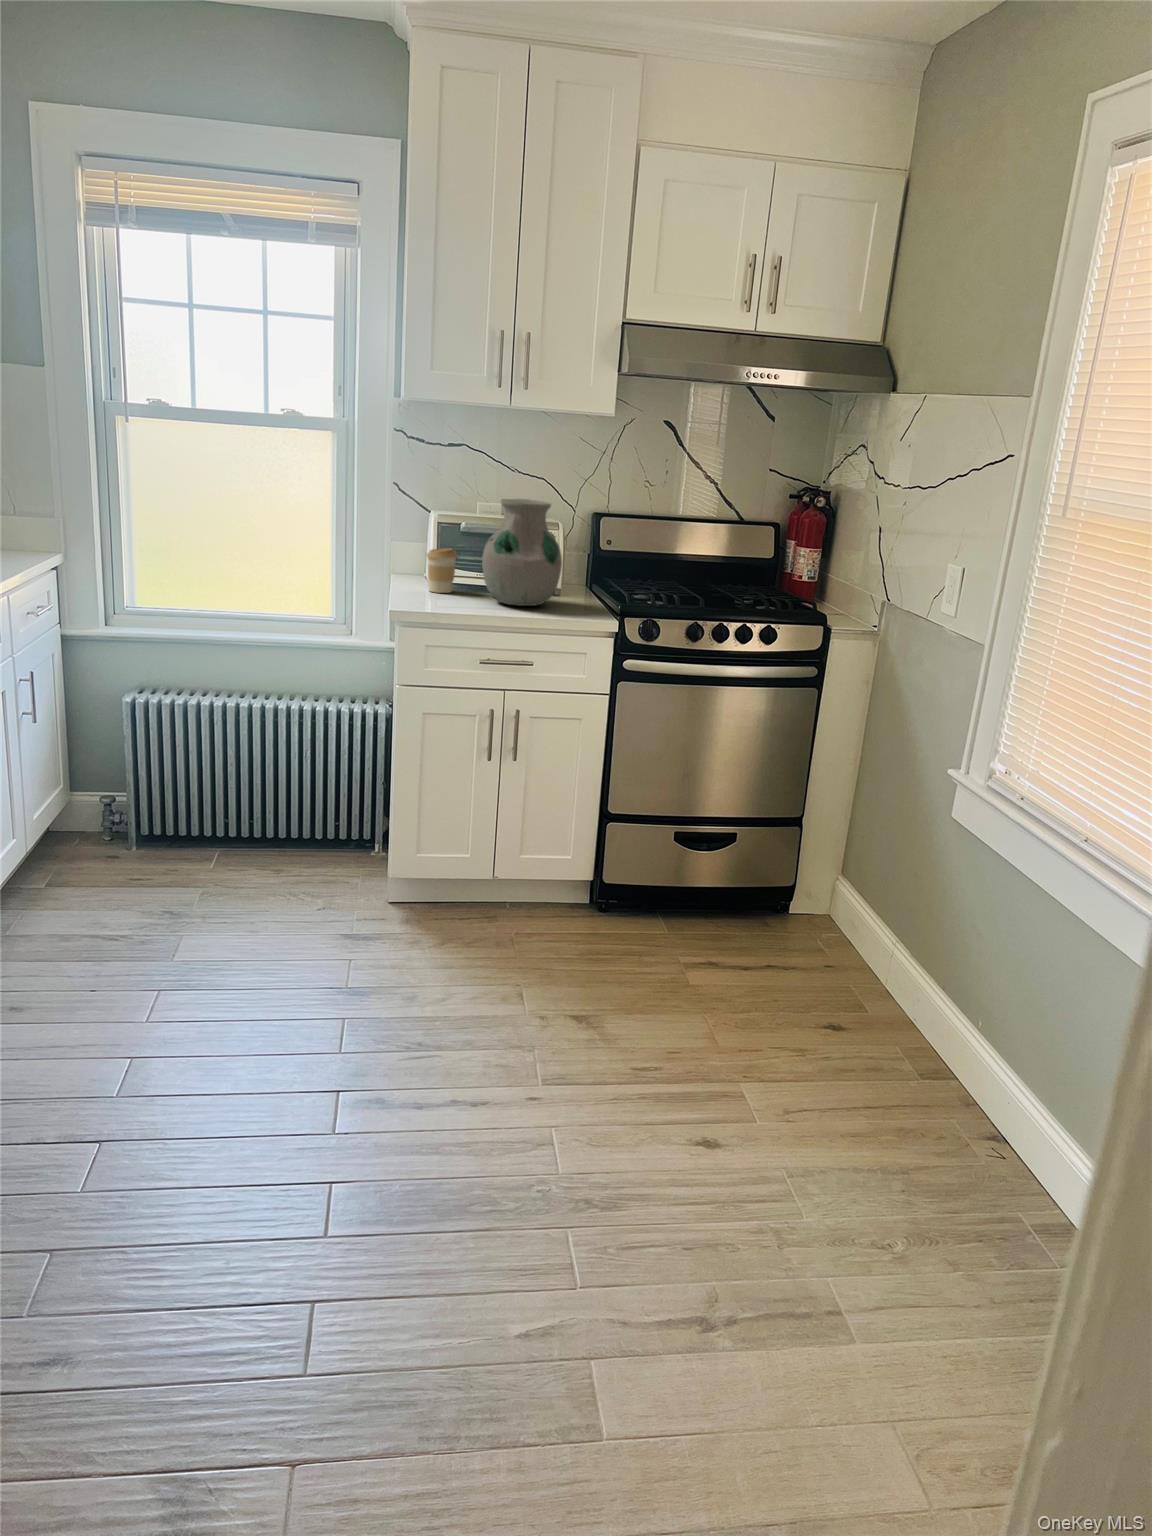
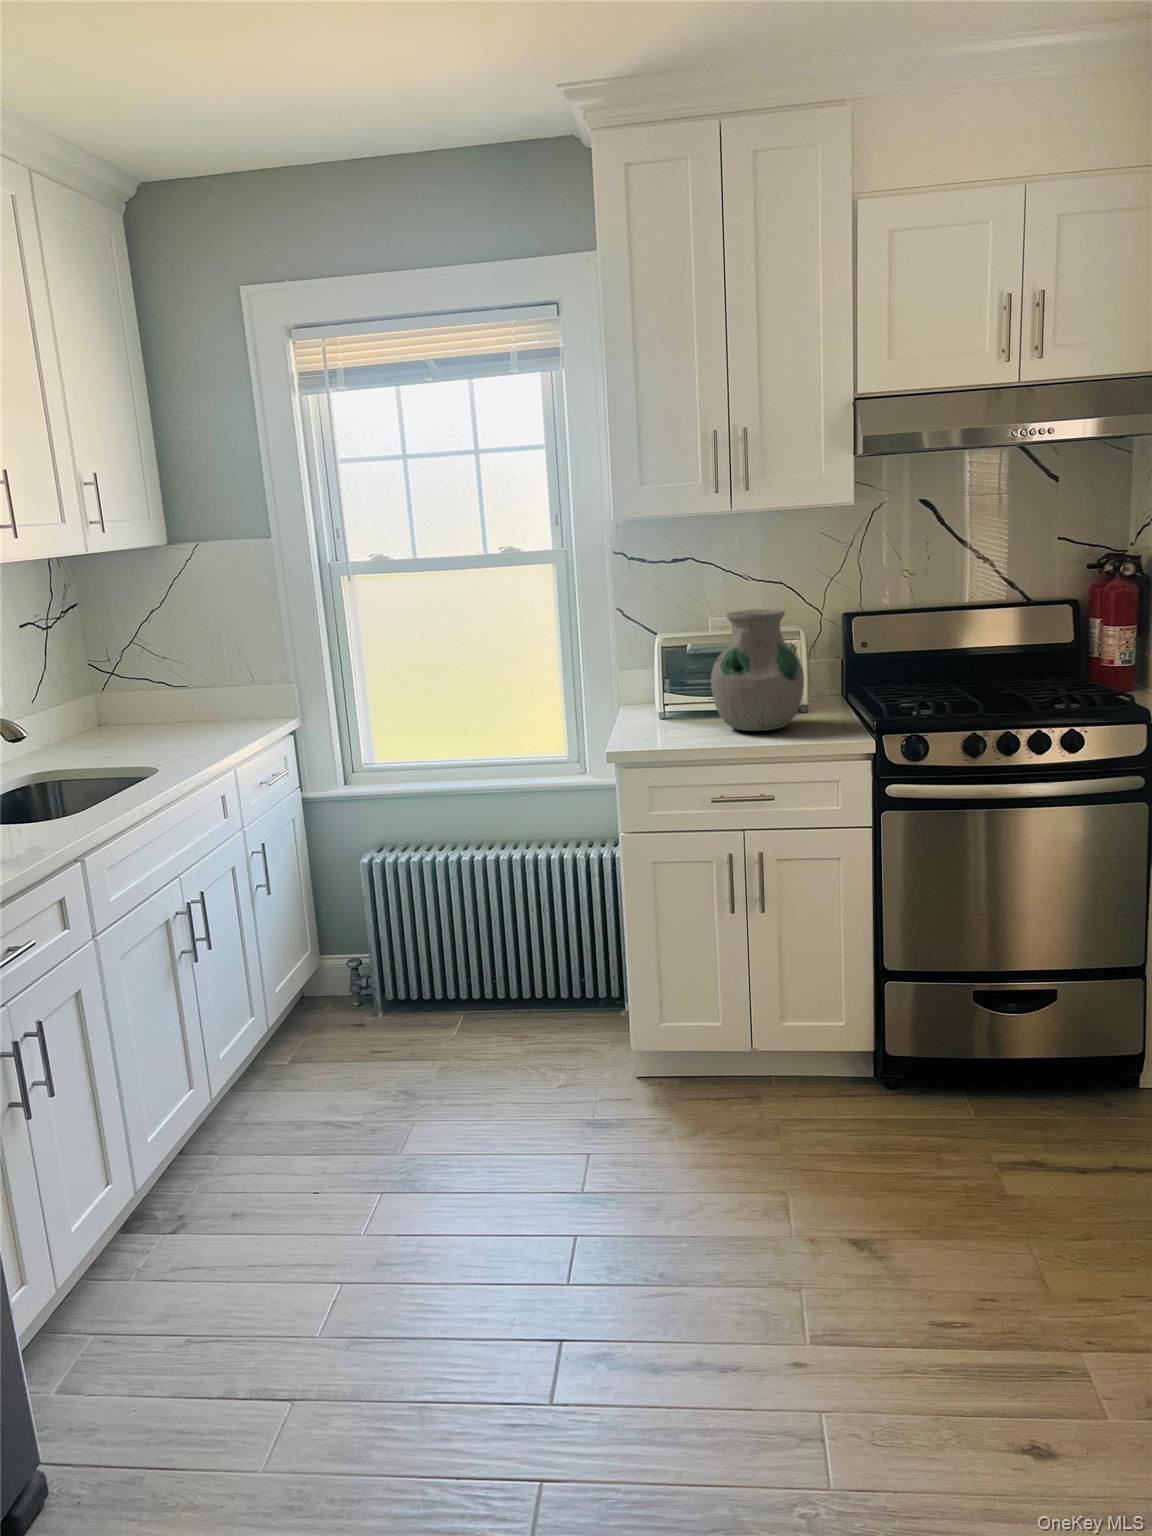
coffee cup: present [426,548,457,593] -> none [651,673,686,724]

